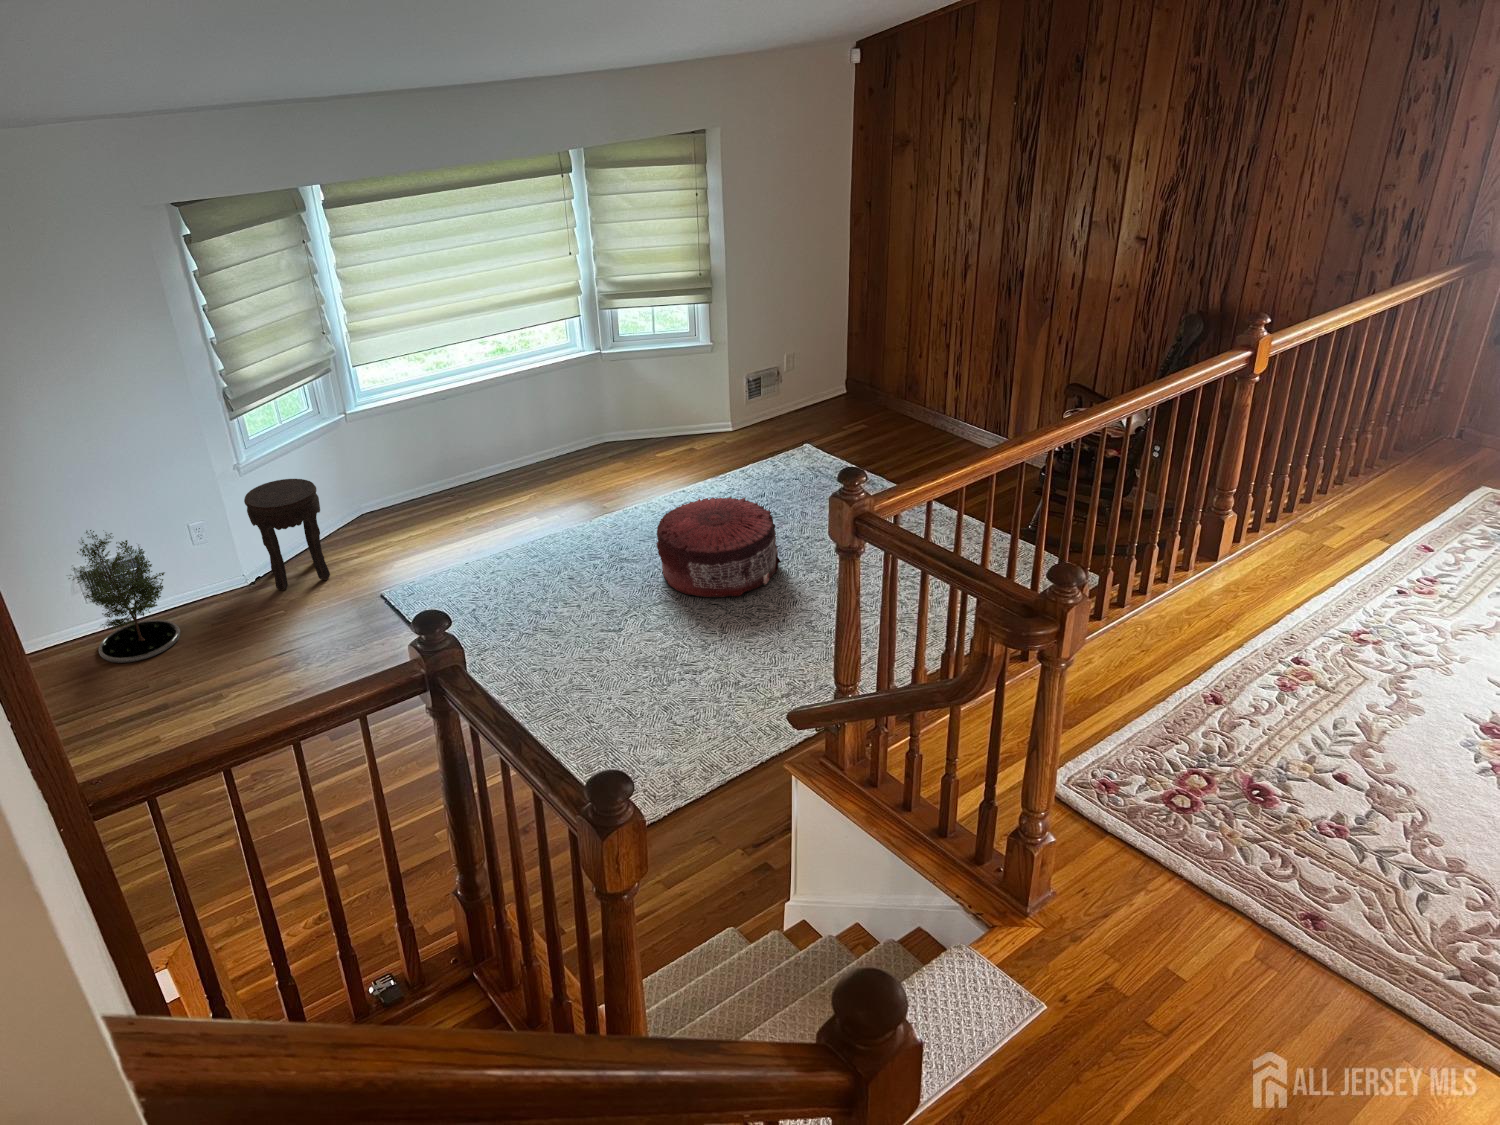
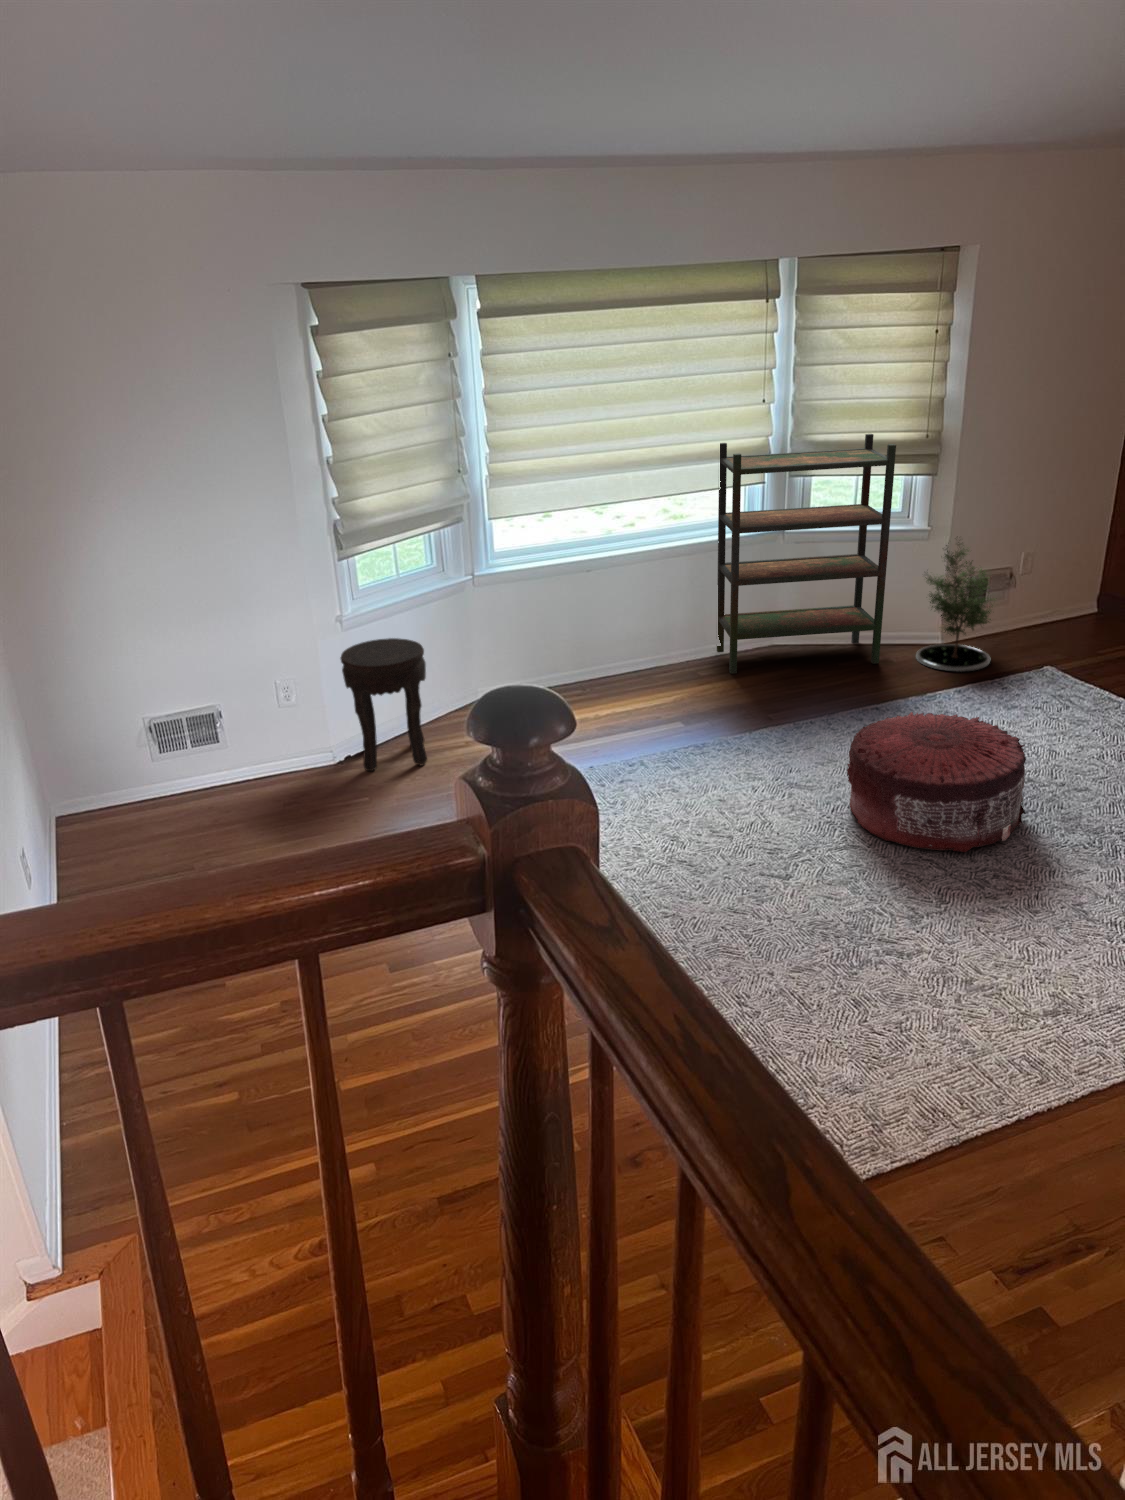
bookshelf: none [540,274,686,472] -> present [717,434,896,674]
potted tree: present [69,530,180,663] -> present [916,542,993,672]

